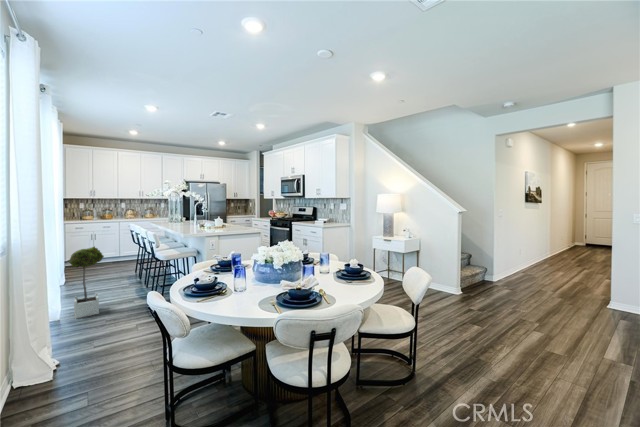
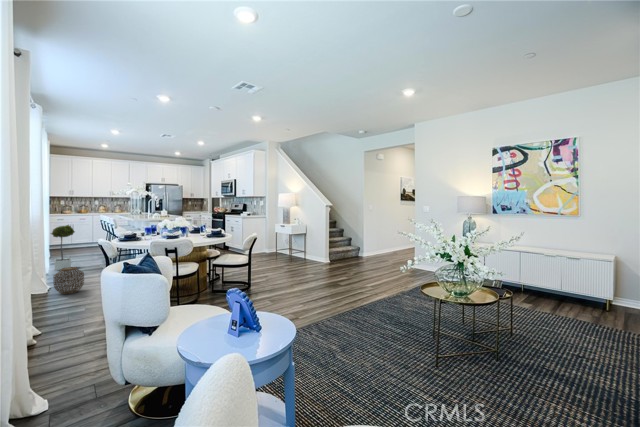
woven basket: none [76,343,132,402] -> present [53,267,84,294]

